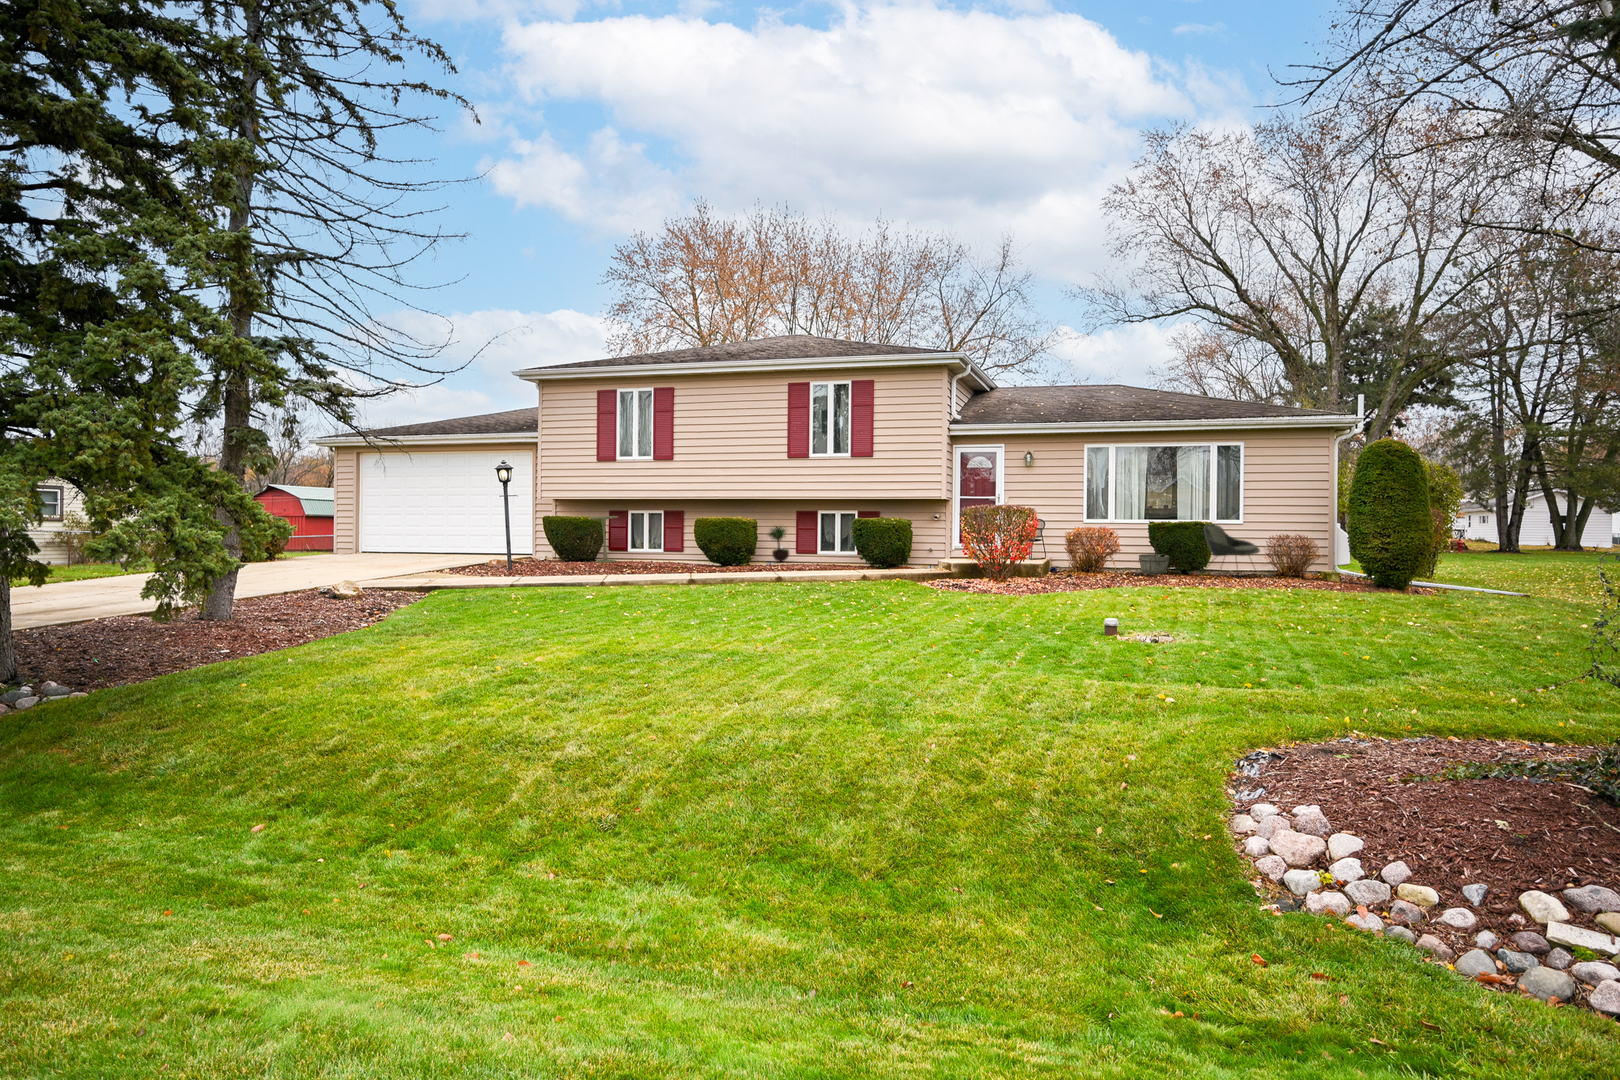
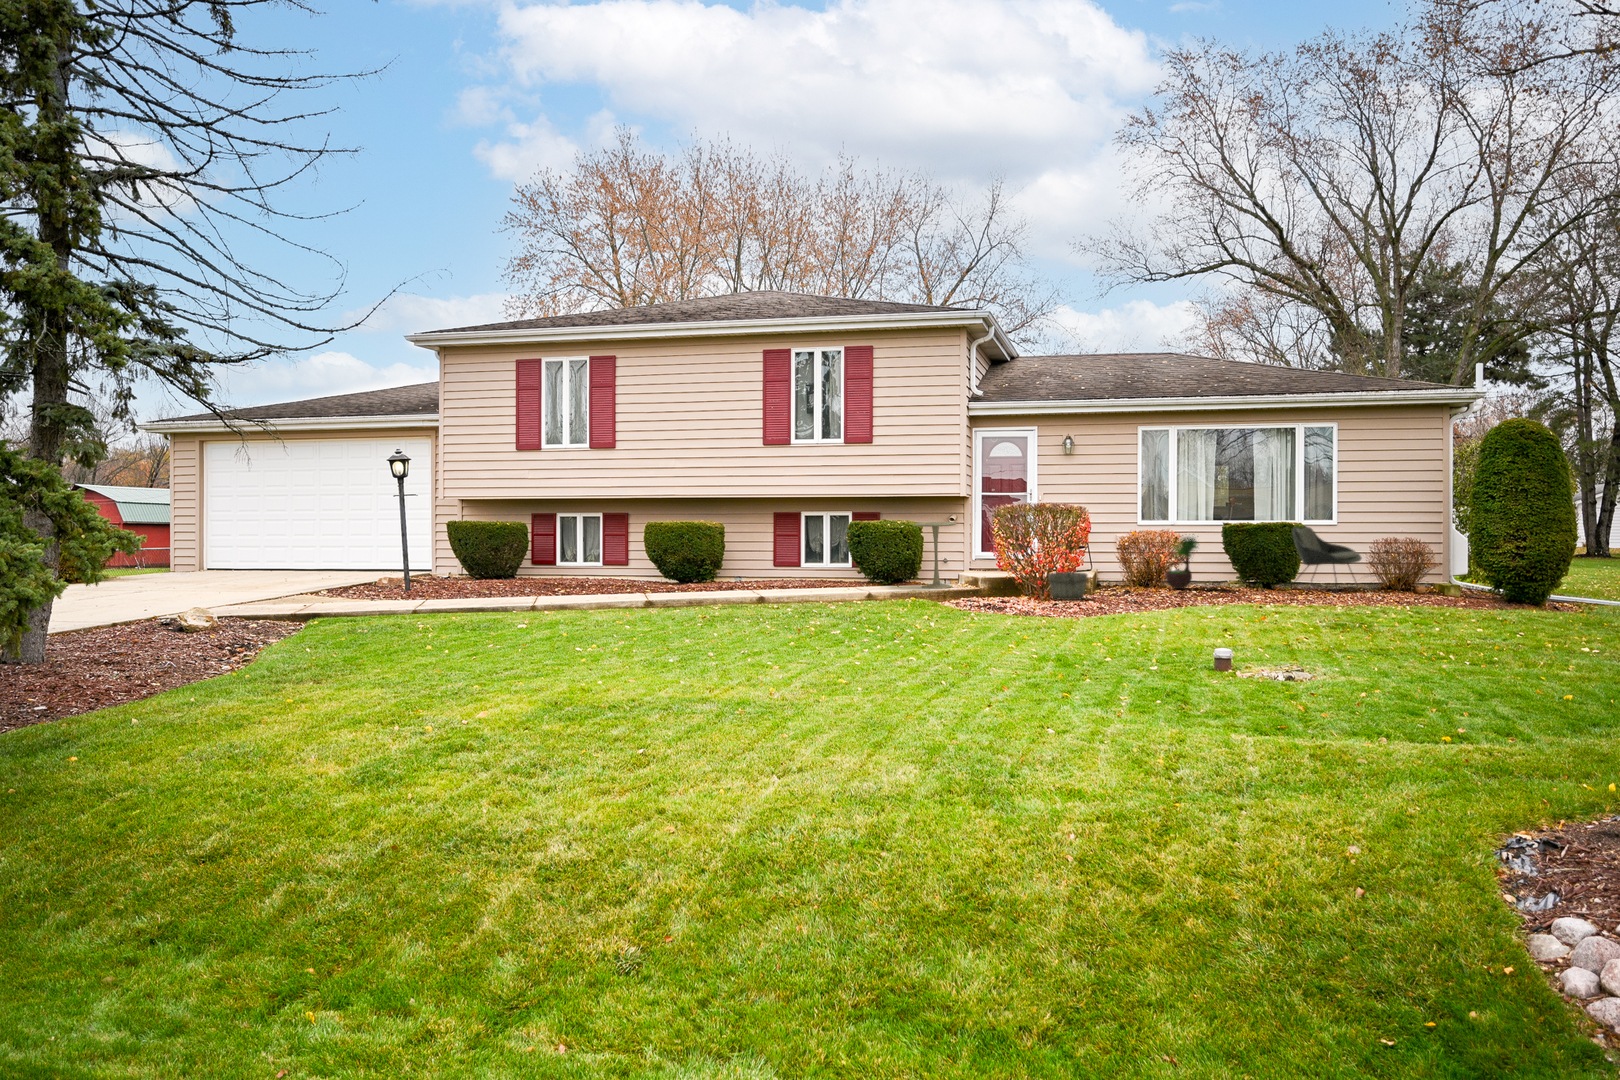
pedestal table: present [589,516,618,563] -> present [914,522,957,589]
potted tree: present [769,526,789,562] -> present [1165,537,1199,589]
wooden bucket: present [1139,552,1169,575] -> present [1048,569,1087,600]

